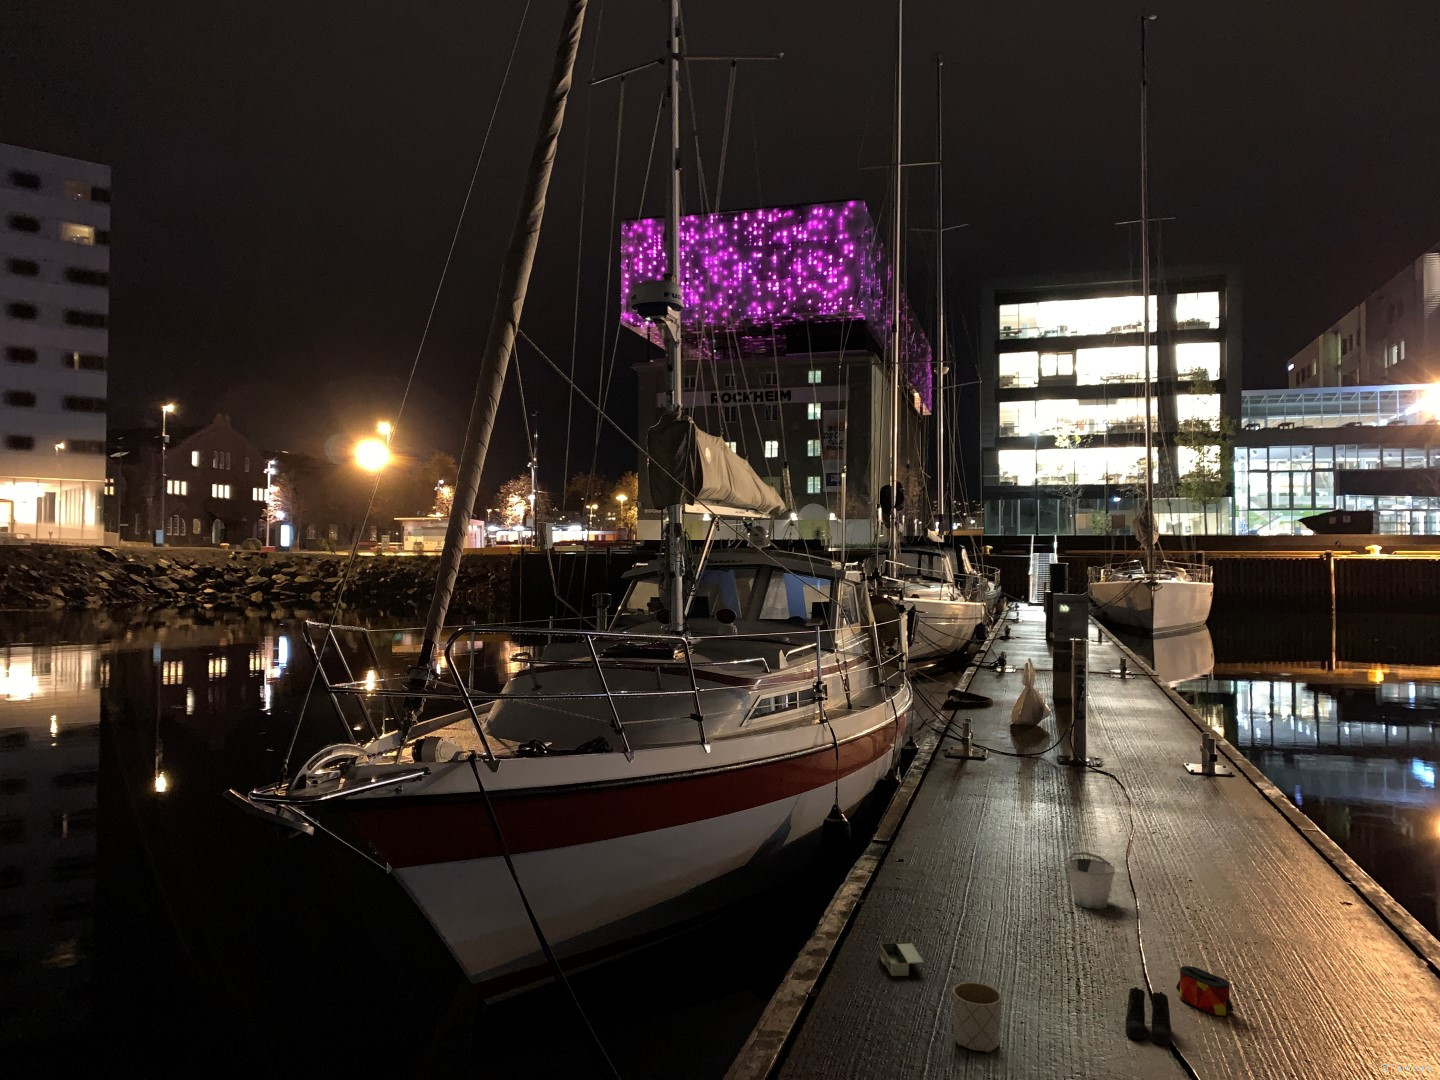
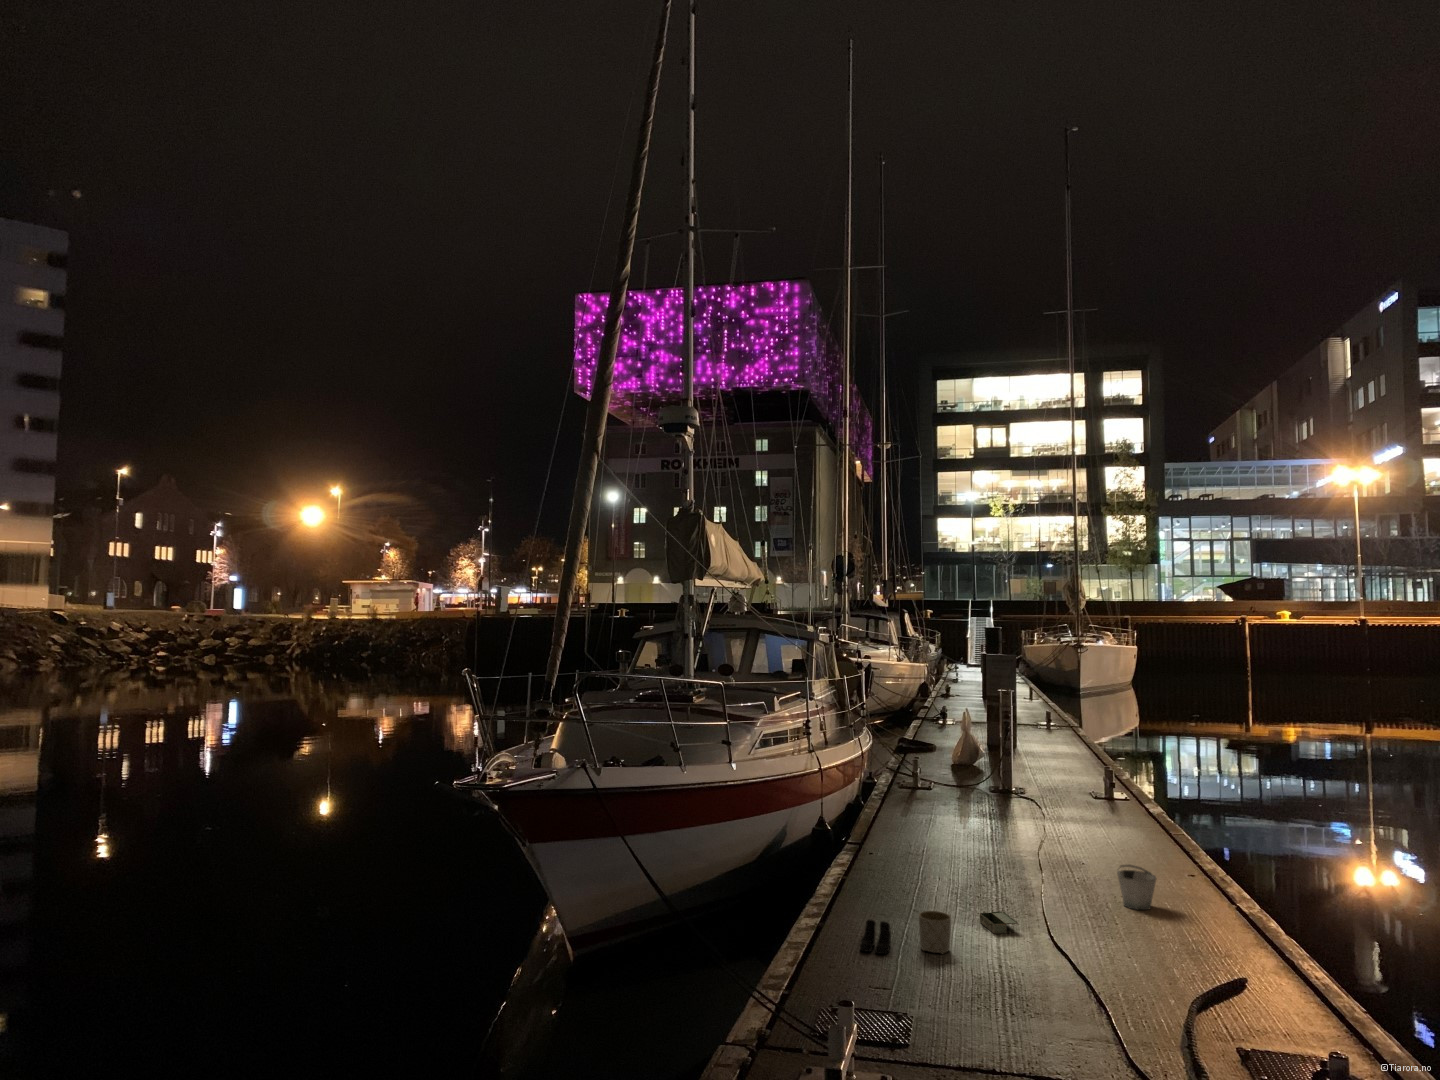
bucket: present [1067,852,1115,909] -> present [1117,865,1156,910]
toolbox: present [880,942,925,976] -> present [980,912,1018,934]
bag: present [1176,966,1234,1017] -> none [1069,904,1105,934]
boots: present [1125,987,1171,1045] -> present [860,920,891,954]

